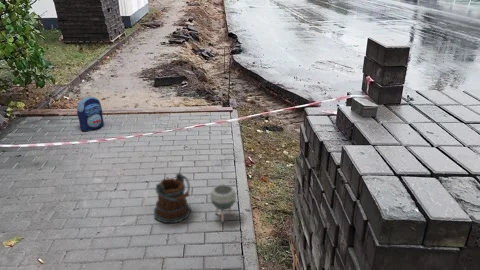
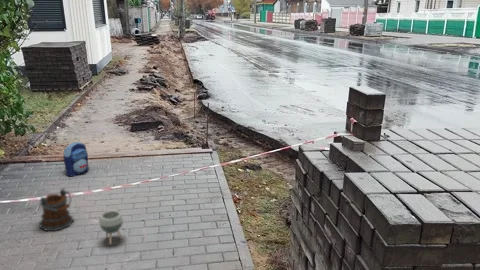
bucket: present [154,173,191,223] -> present [40,189,73,231]
planter: present [210,184,236,222] -> present [99,211,123,244]

